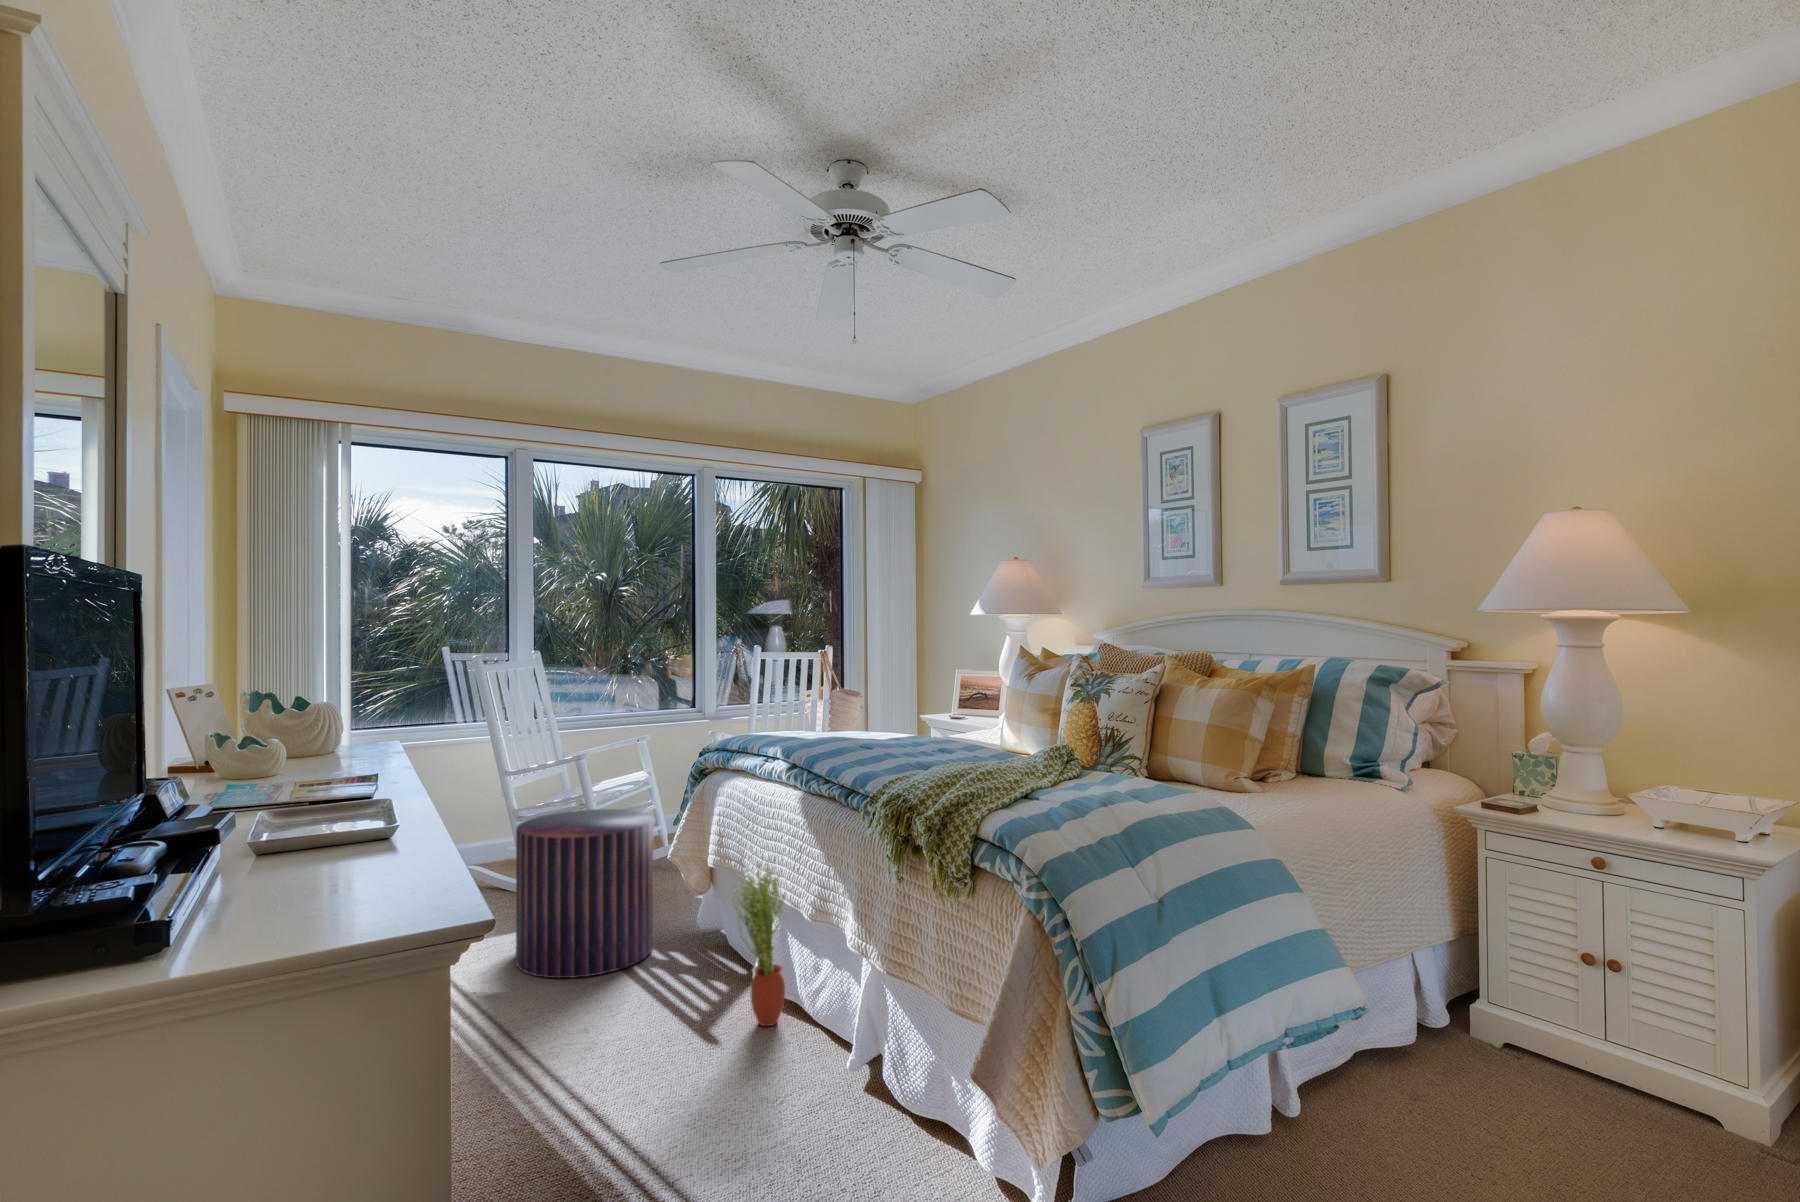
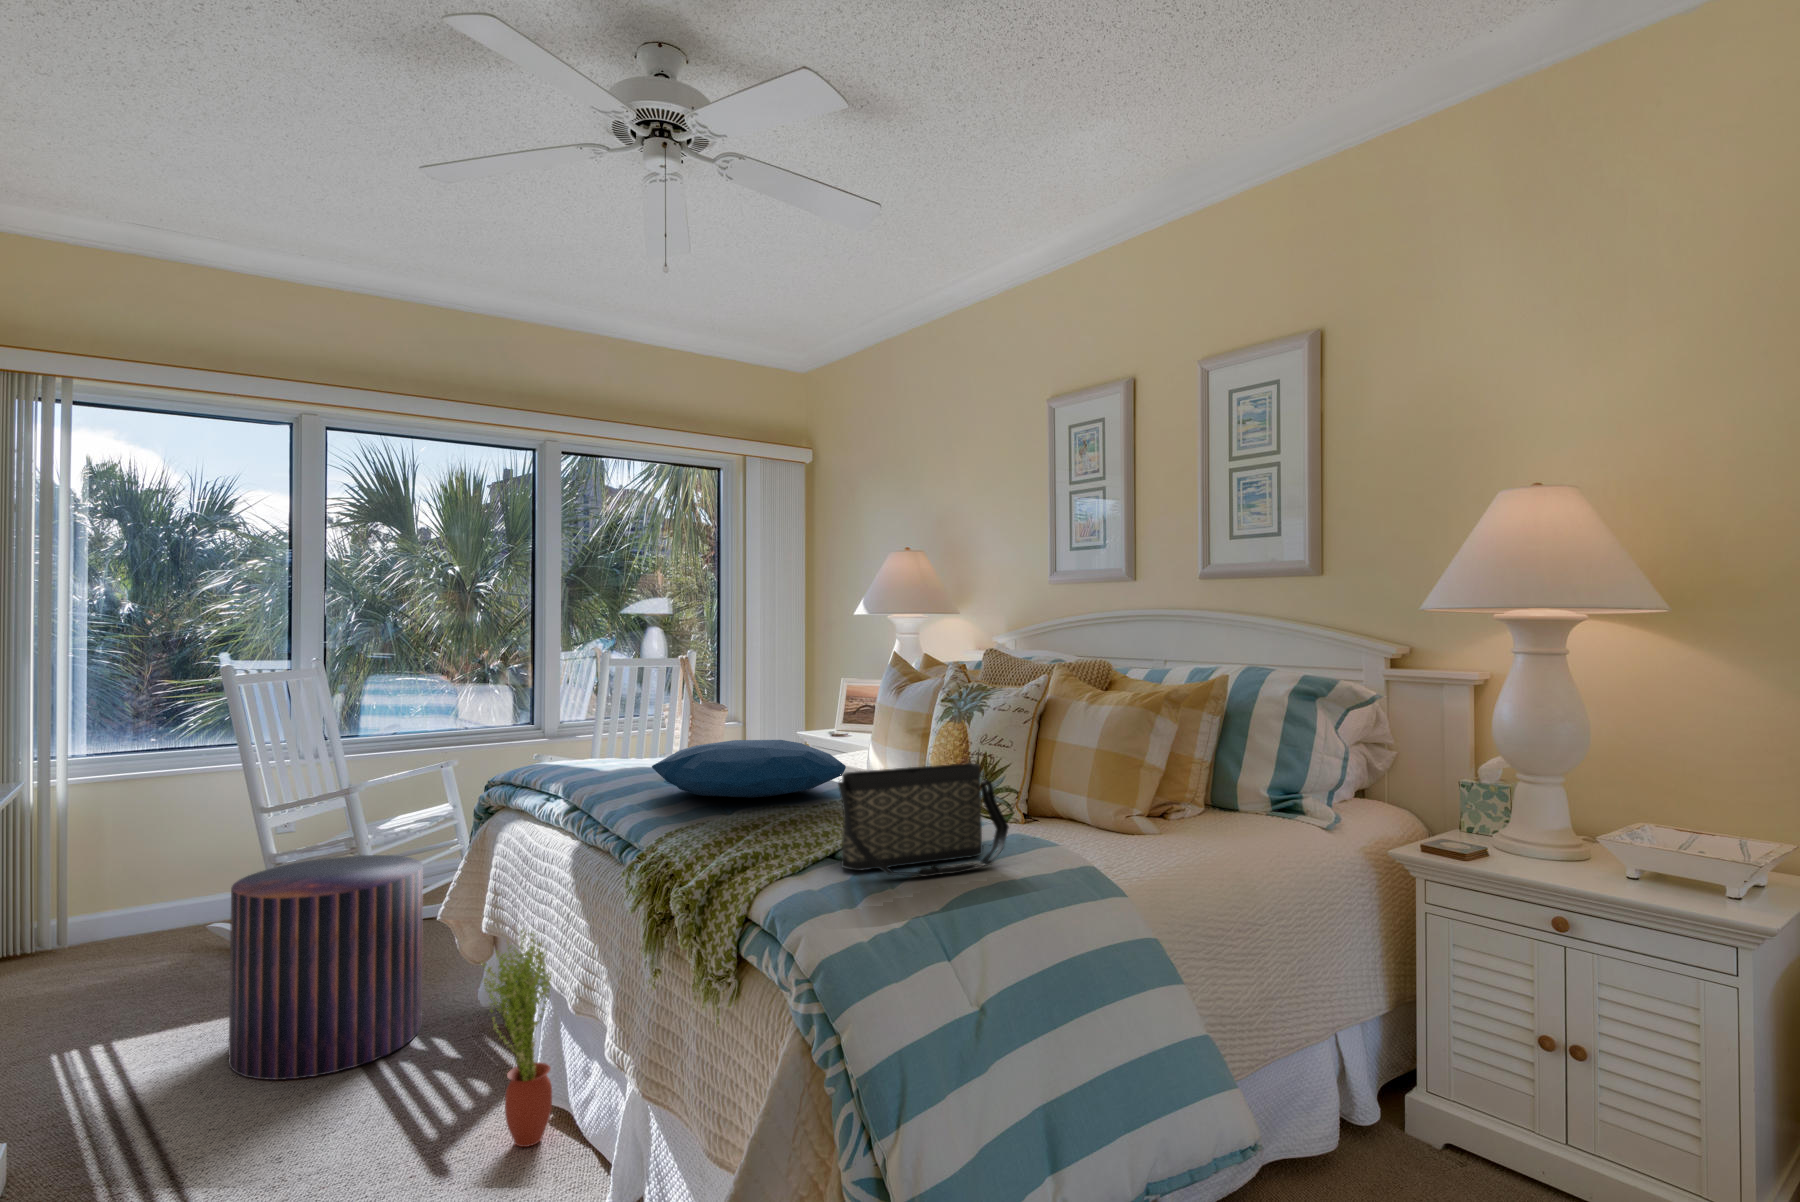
pillow: none [859,715,1014,758] -> present [652,740,846,798]
handbag: none [1037,729,1163,810] -> present [838,763,1009,876]

